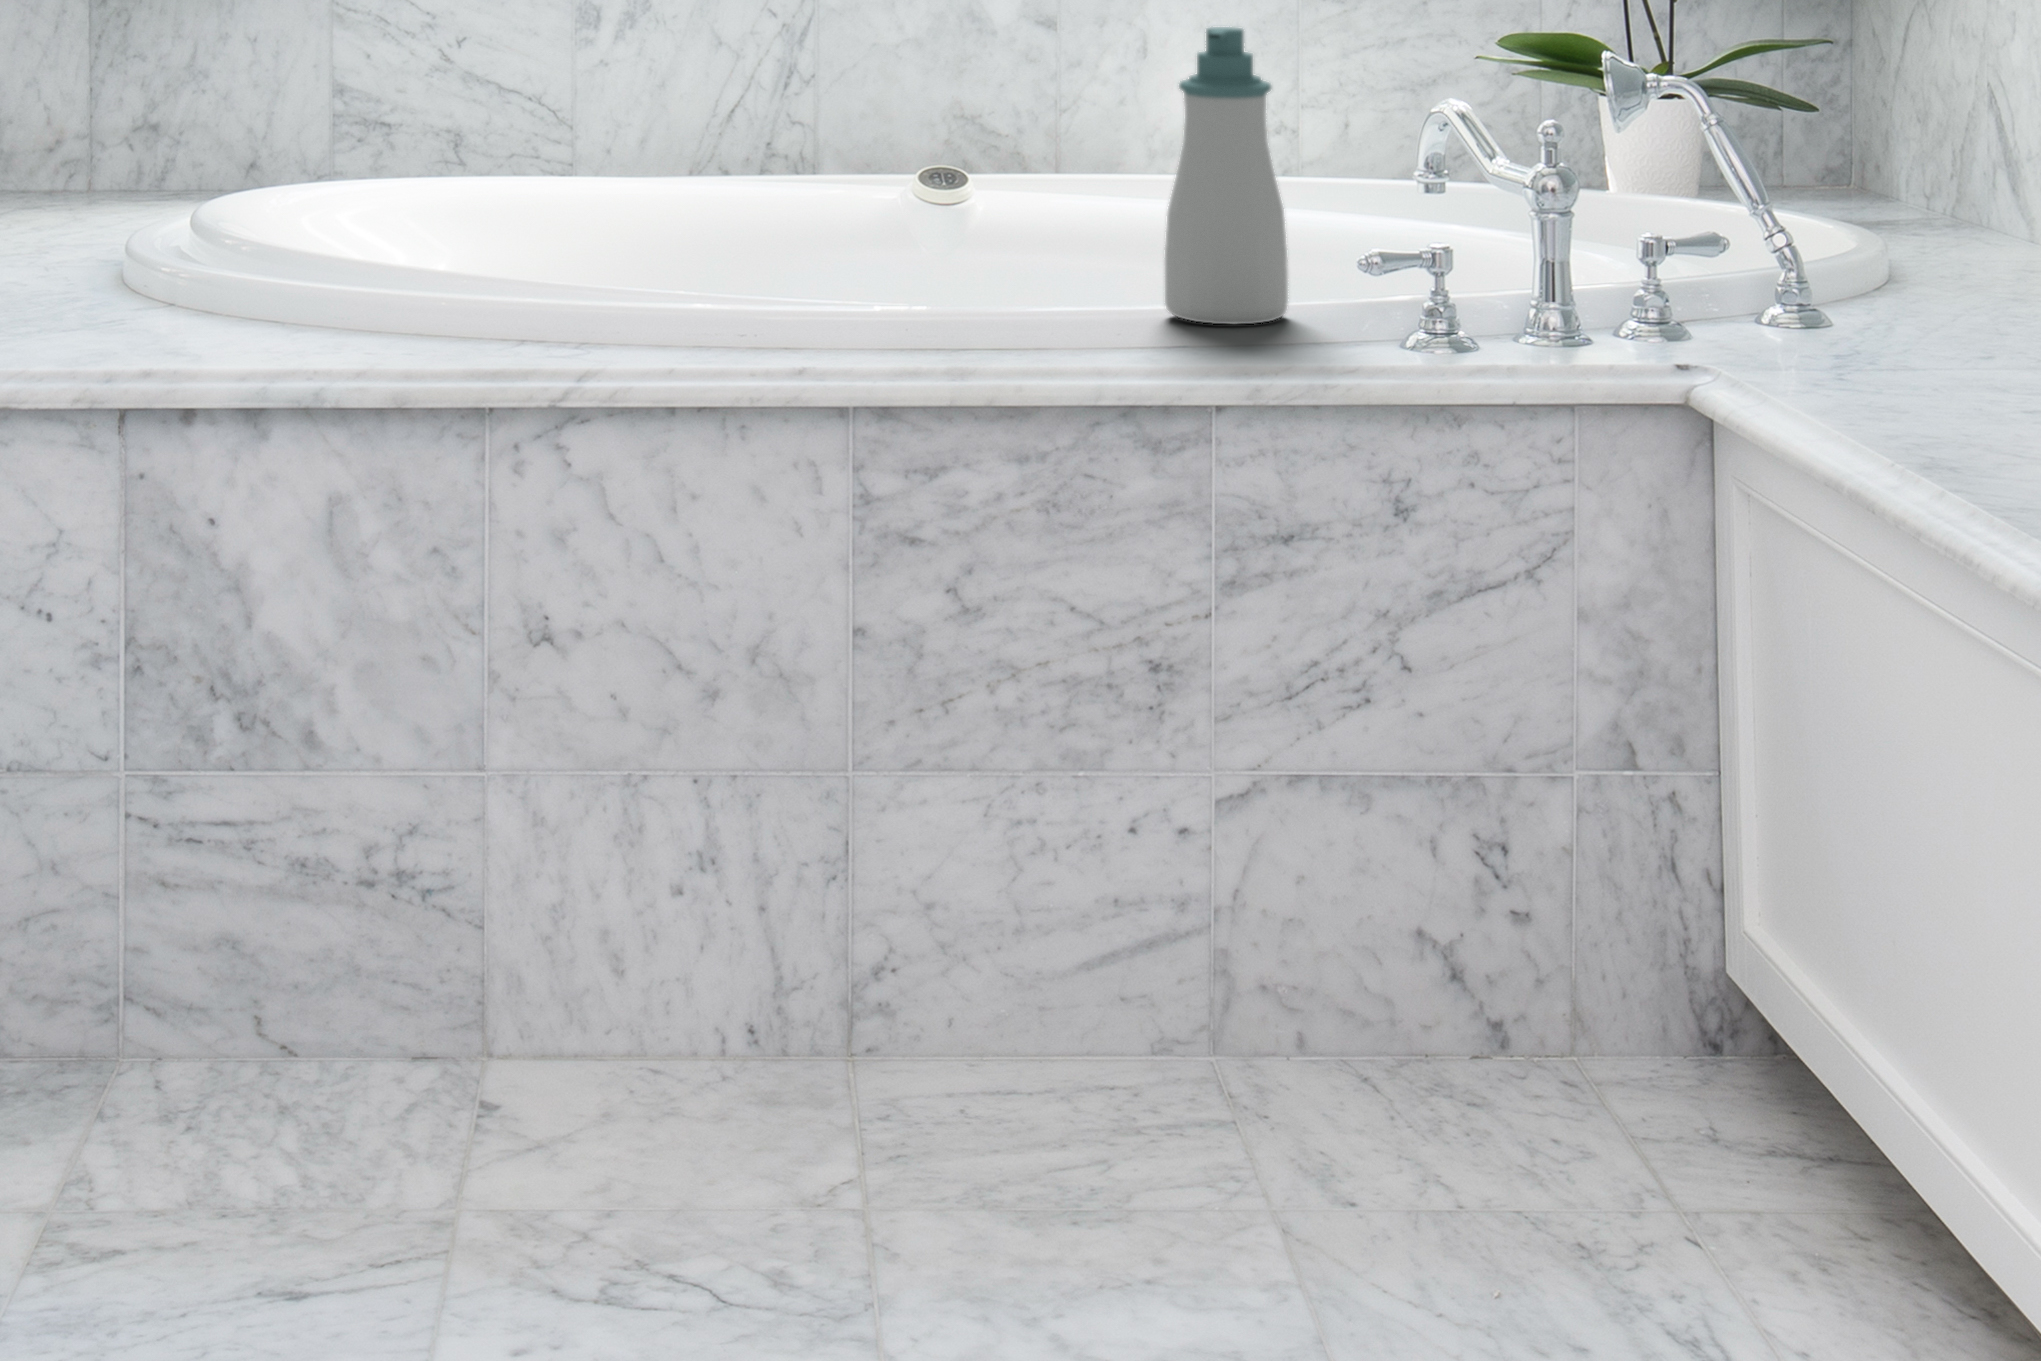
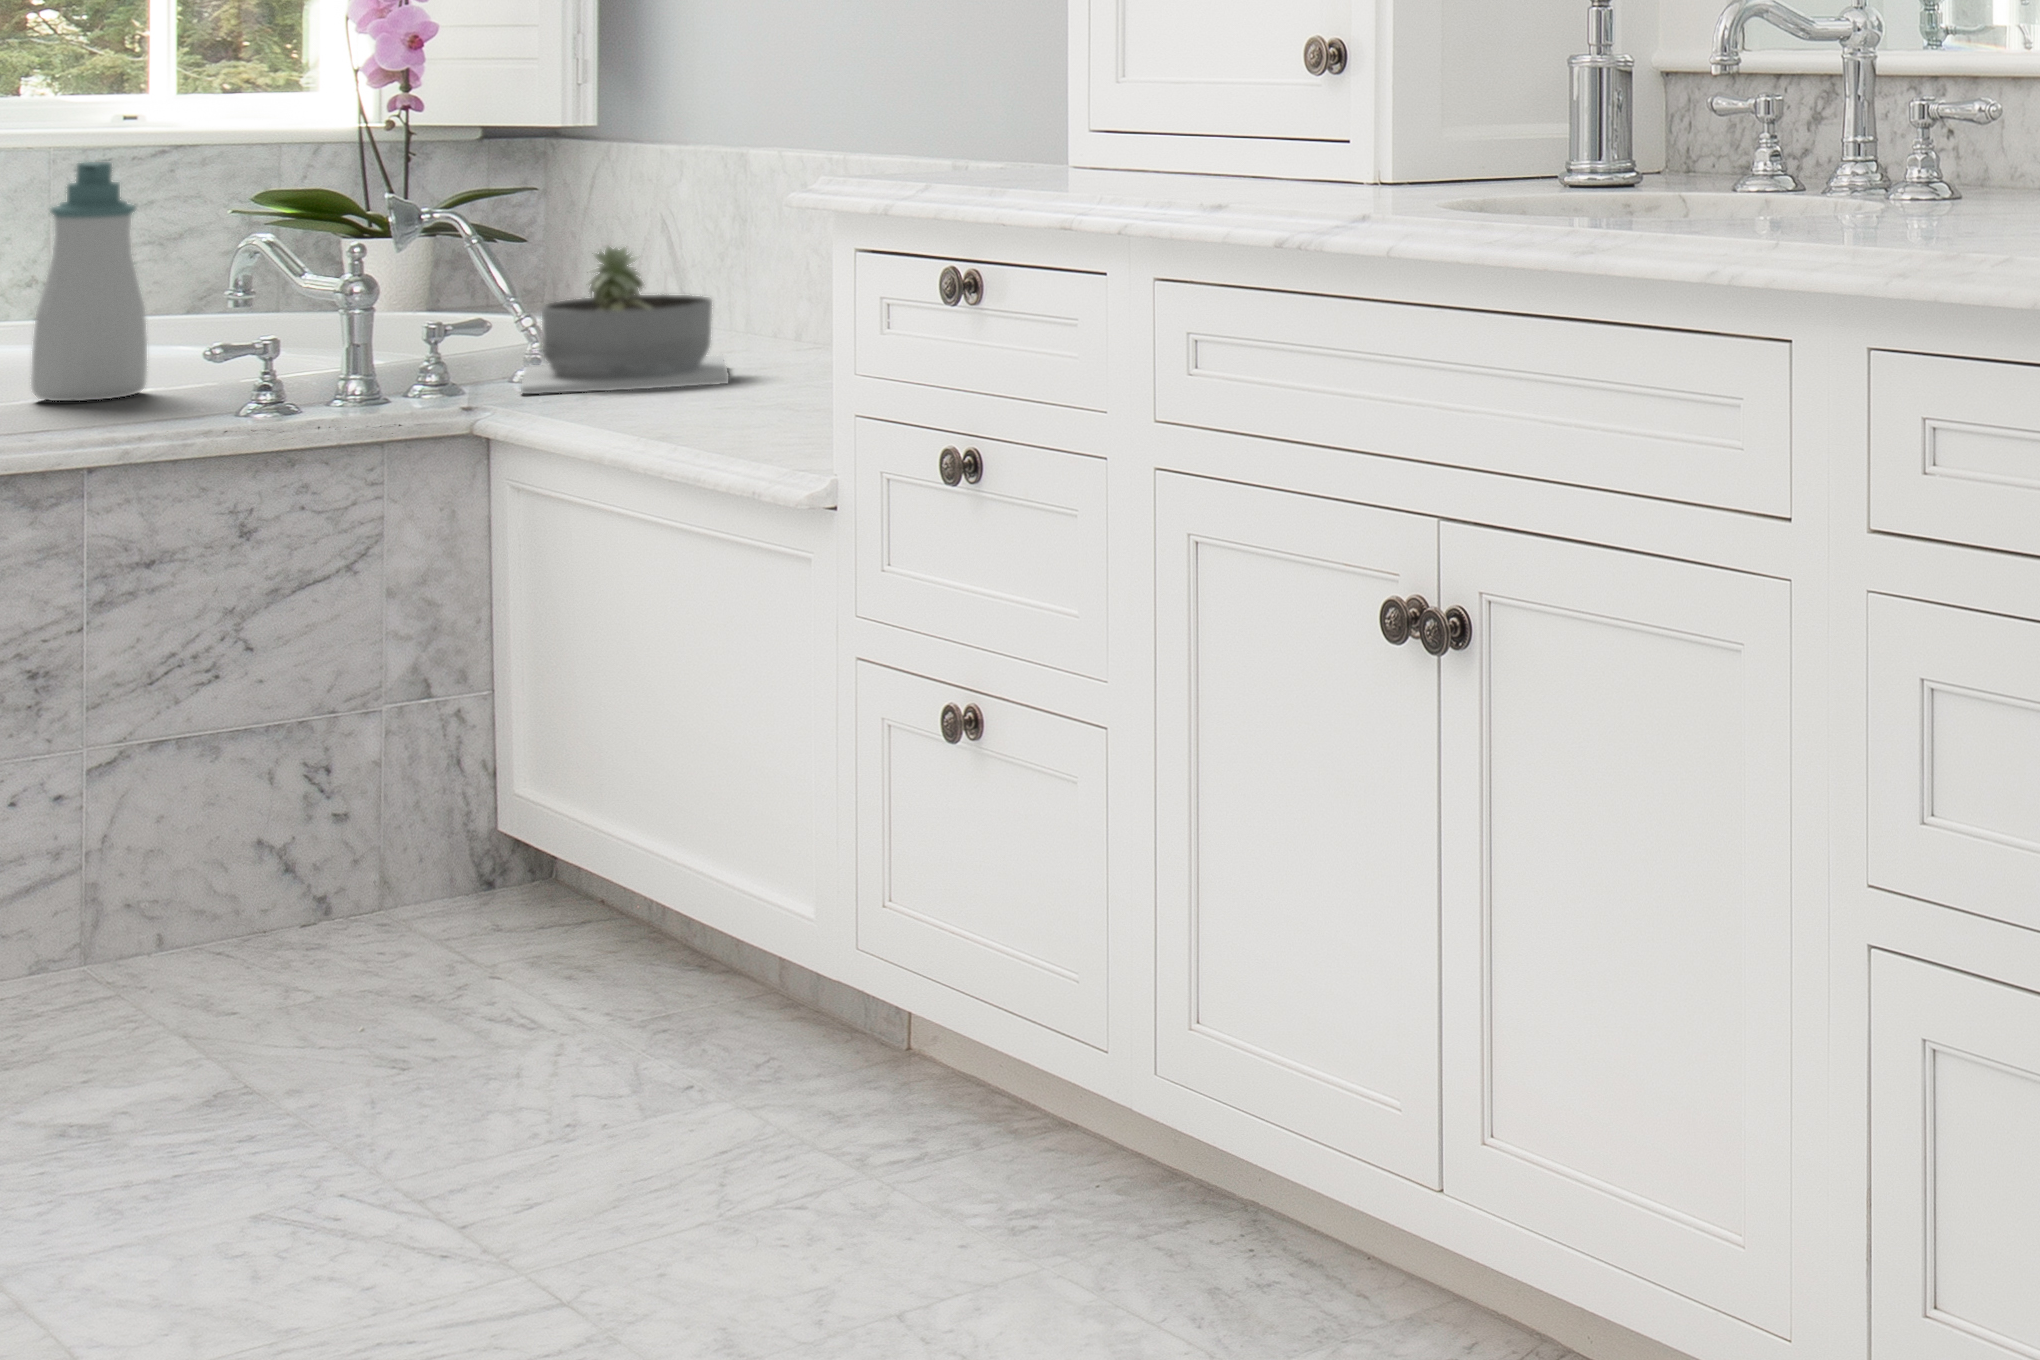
succulent planter: none [1730,171,2025,393] -> present [521,247,729,394]

